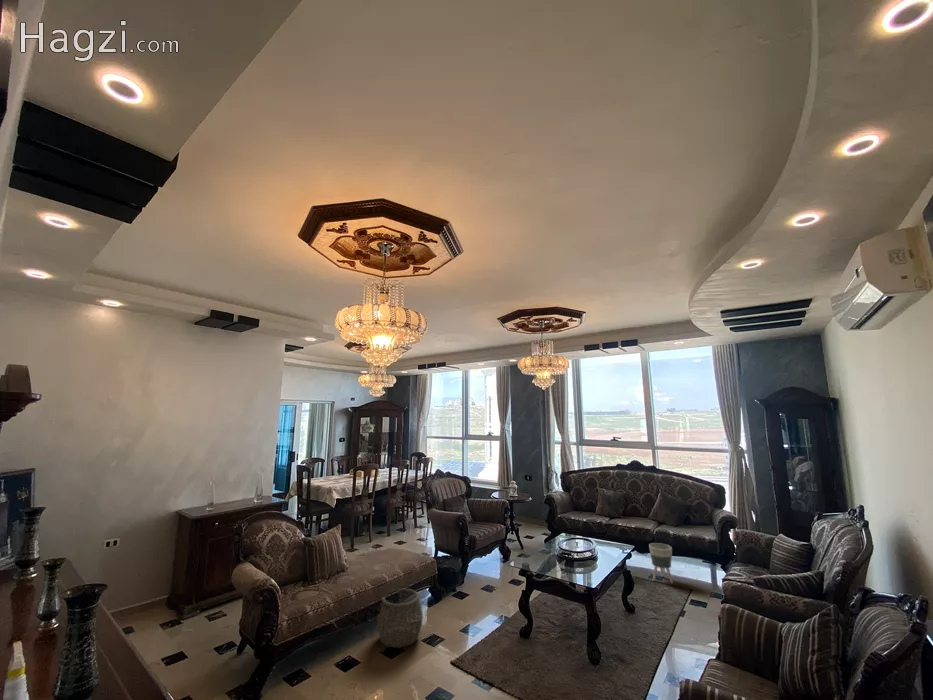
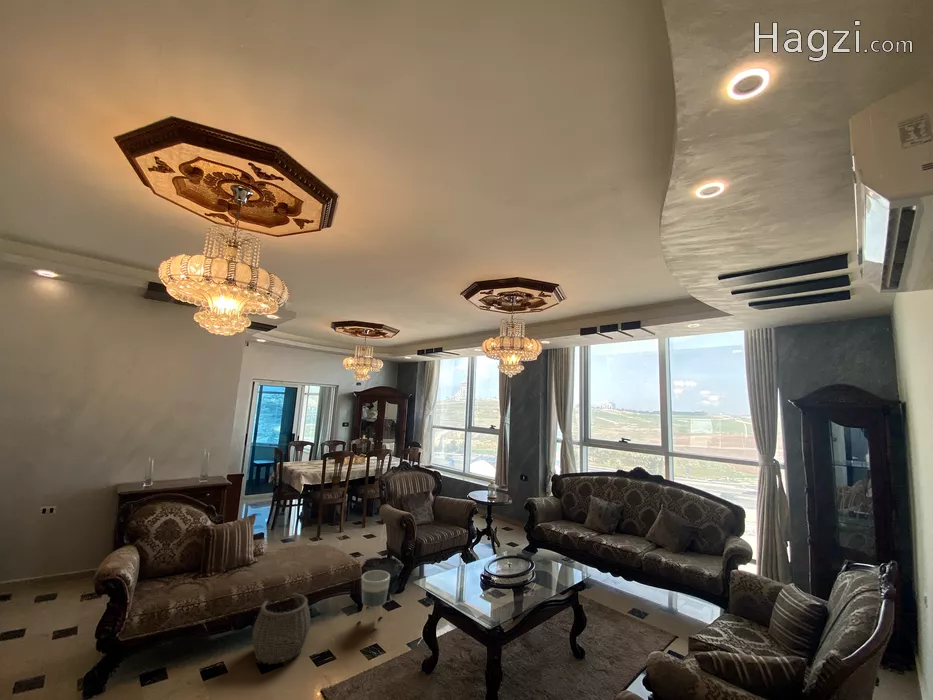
planter: present [649,543,673,583] -> present [359,570,390,629]

